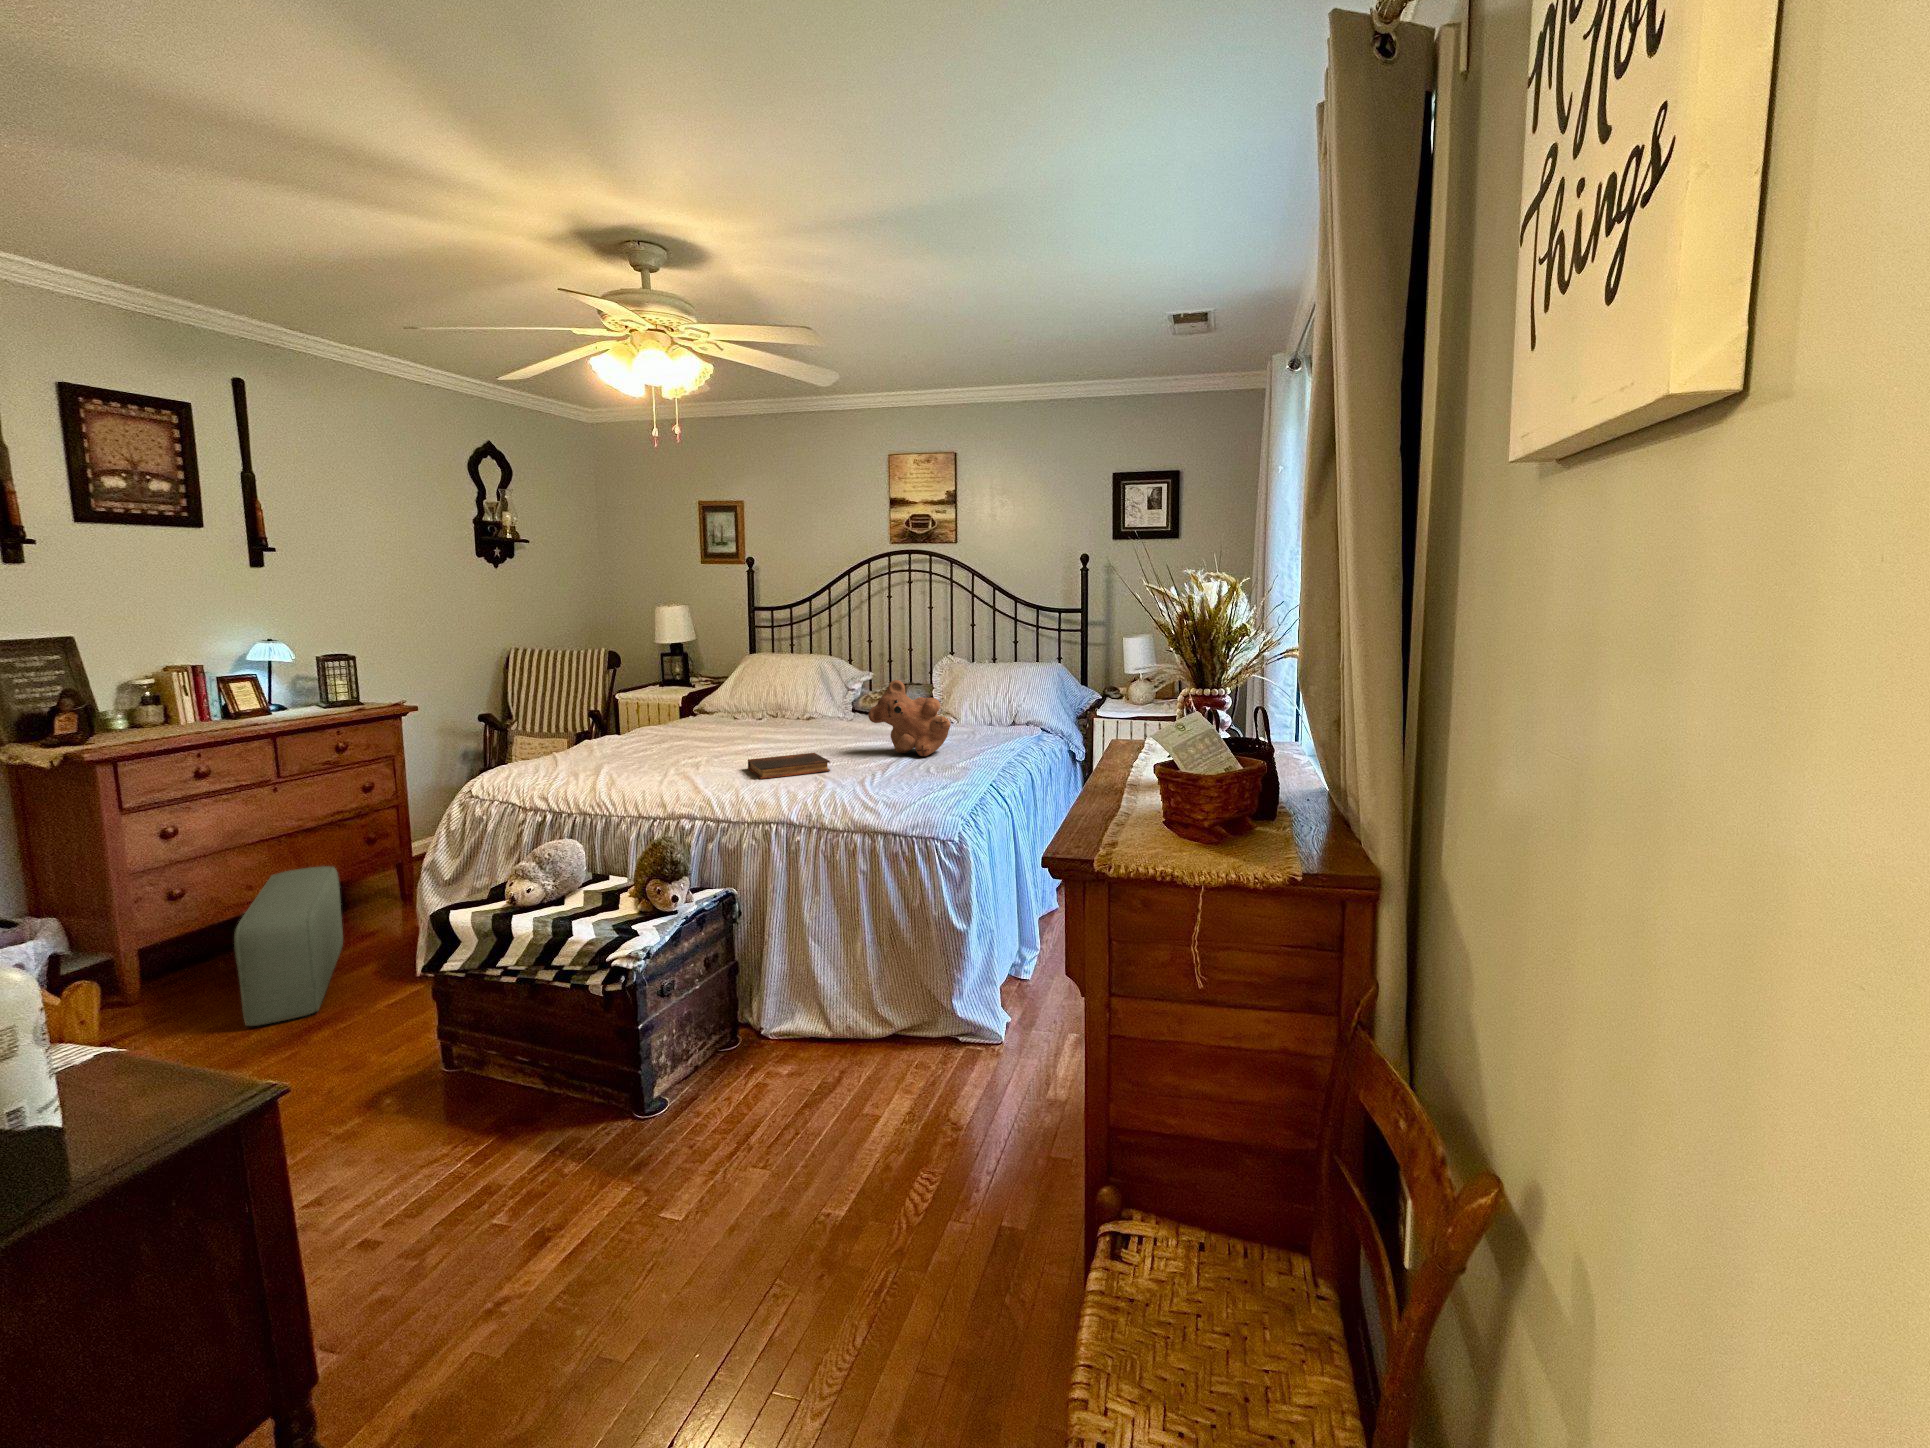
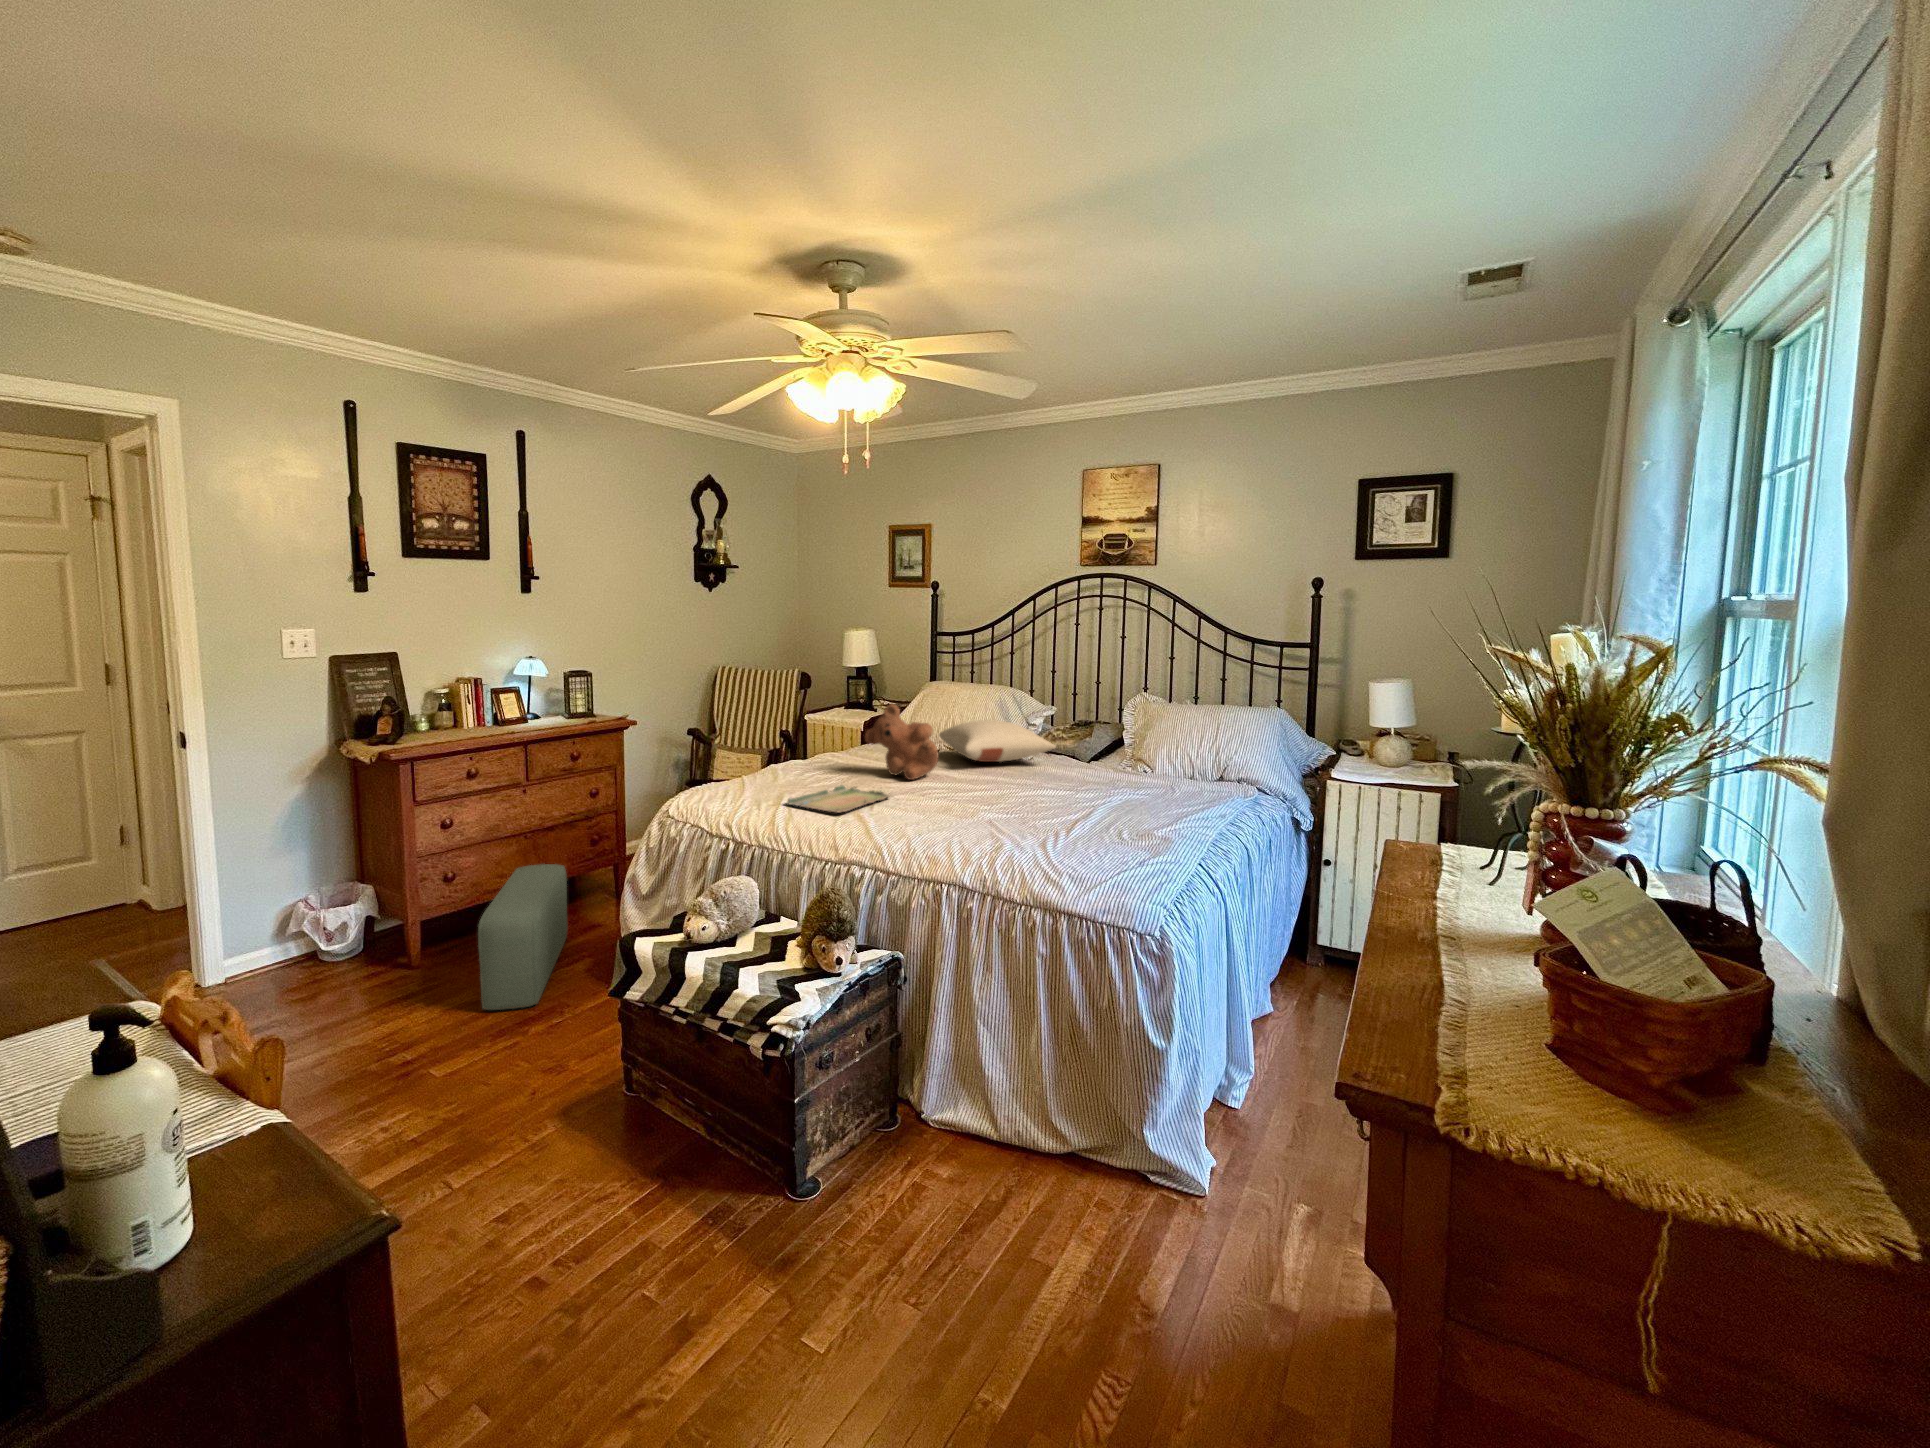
teddy bear: present [868,680,951,756] -> present [865,704,938,780]
pillow: none [759,686,872,725] -> present [939,720,1055,762]
tray: none [605,749,716,775] -> present [786,785,890,812]
book: present [748,753,830,779] -> none [923,800,1010,828]

